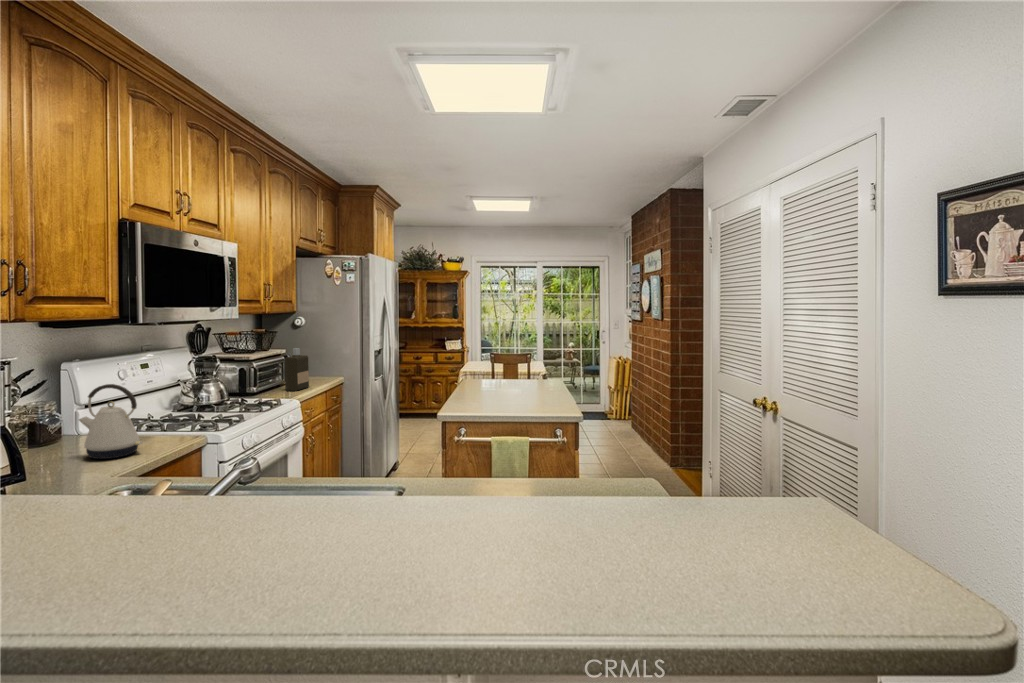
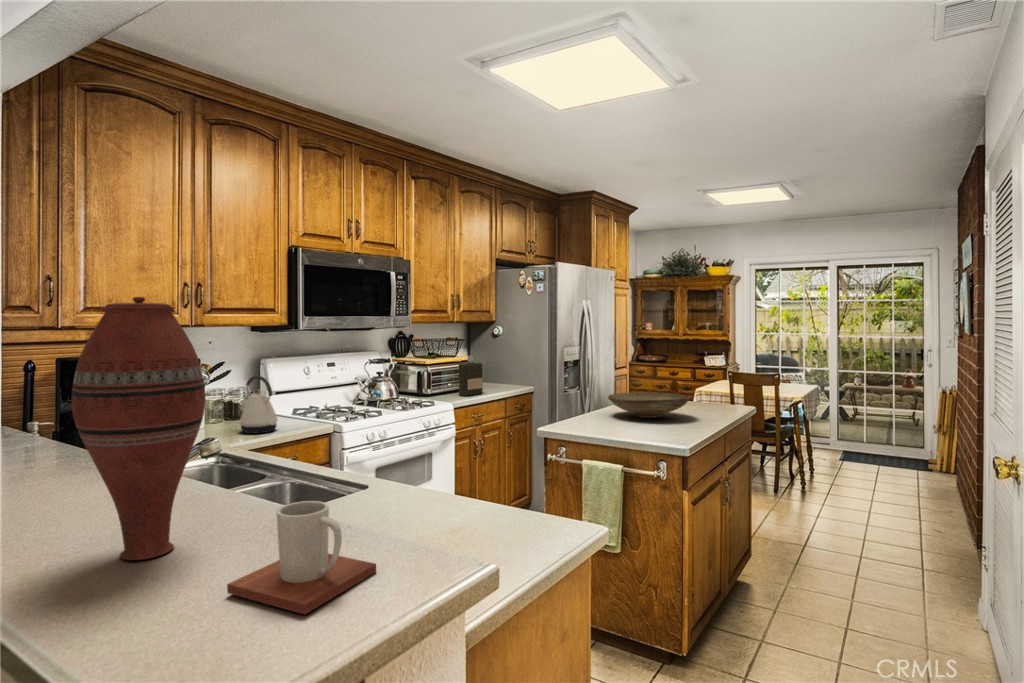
vase: none [582,303,709,586] -> present [72,297,206,560]
decorative bowl: none [472,374,543,398] -> present [608,392,691,418]
mug: none [761,485,901,580] -> present [227,501,376,614]

